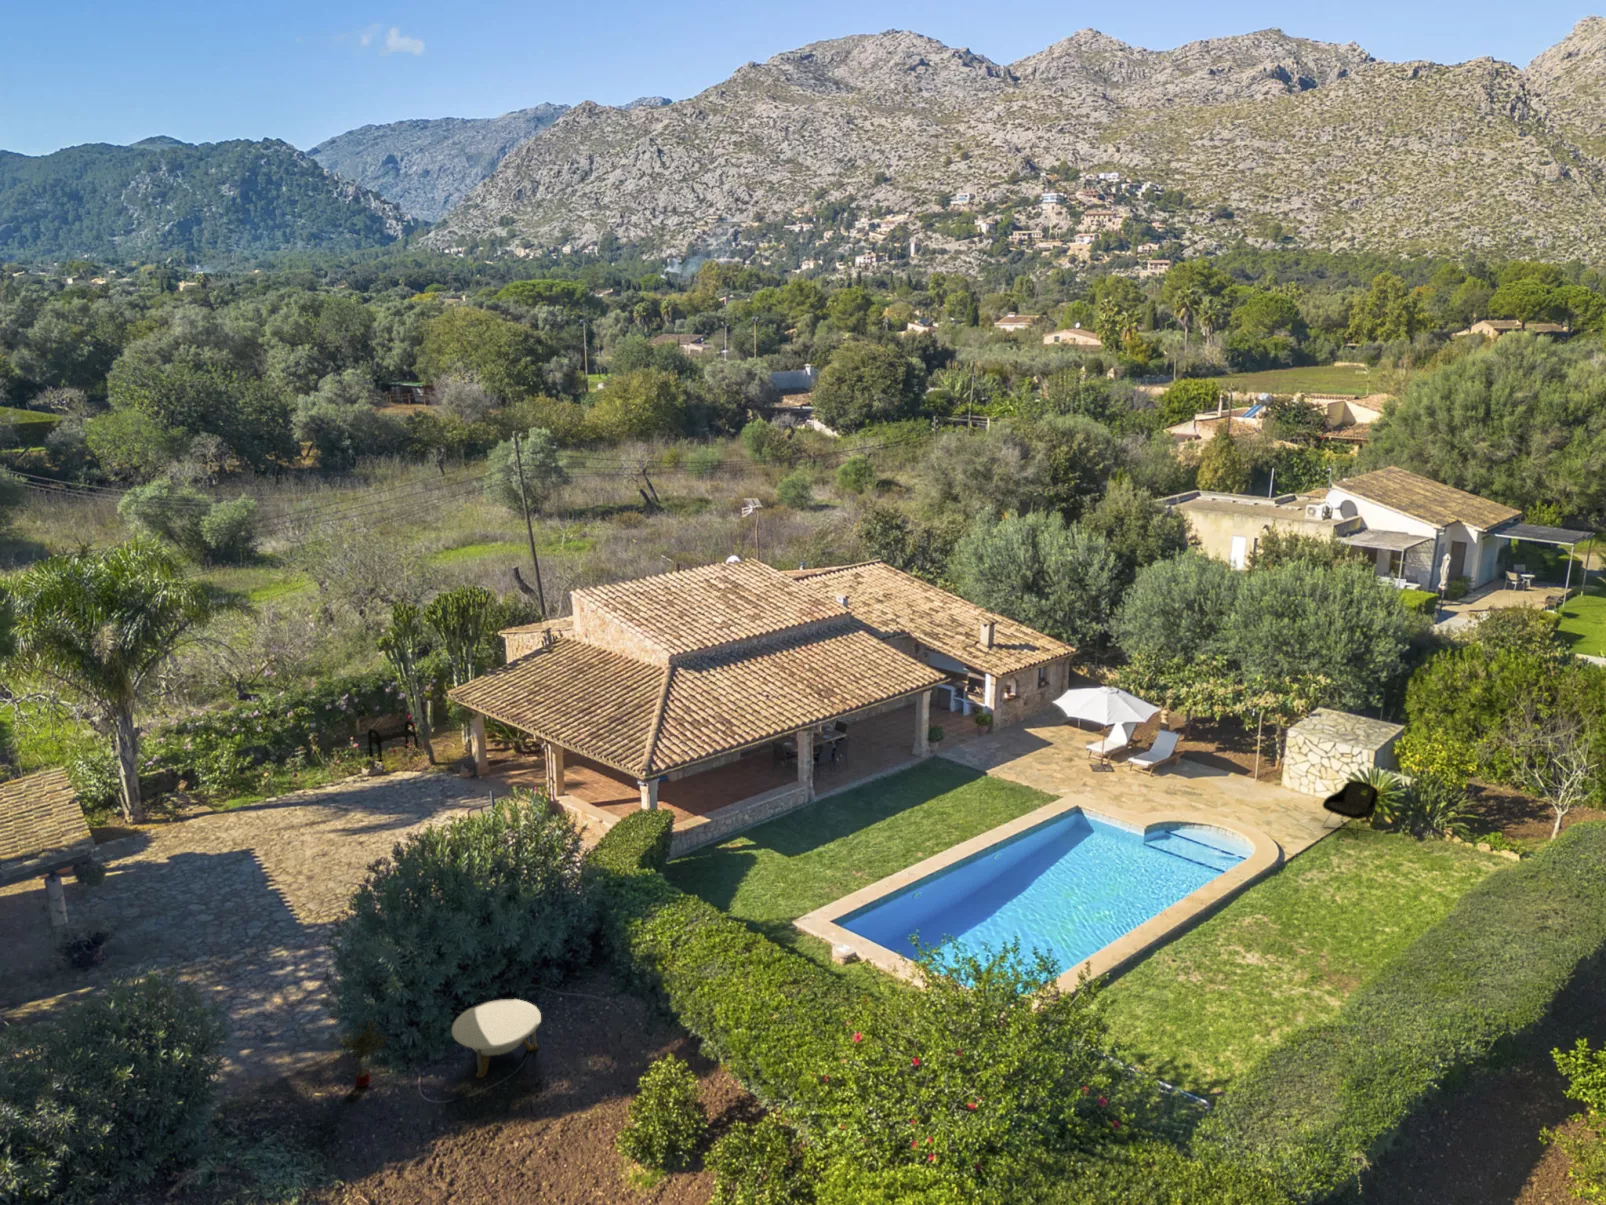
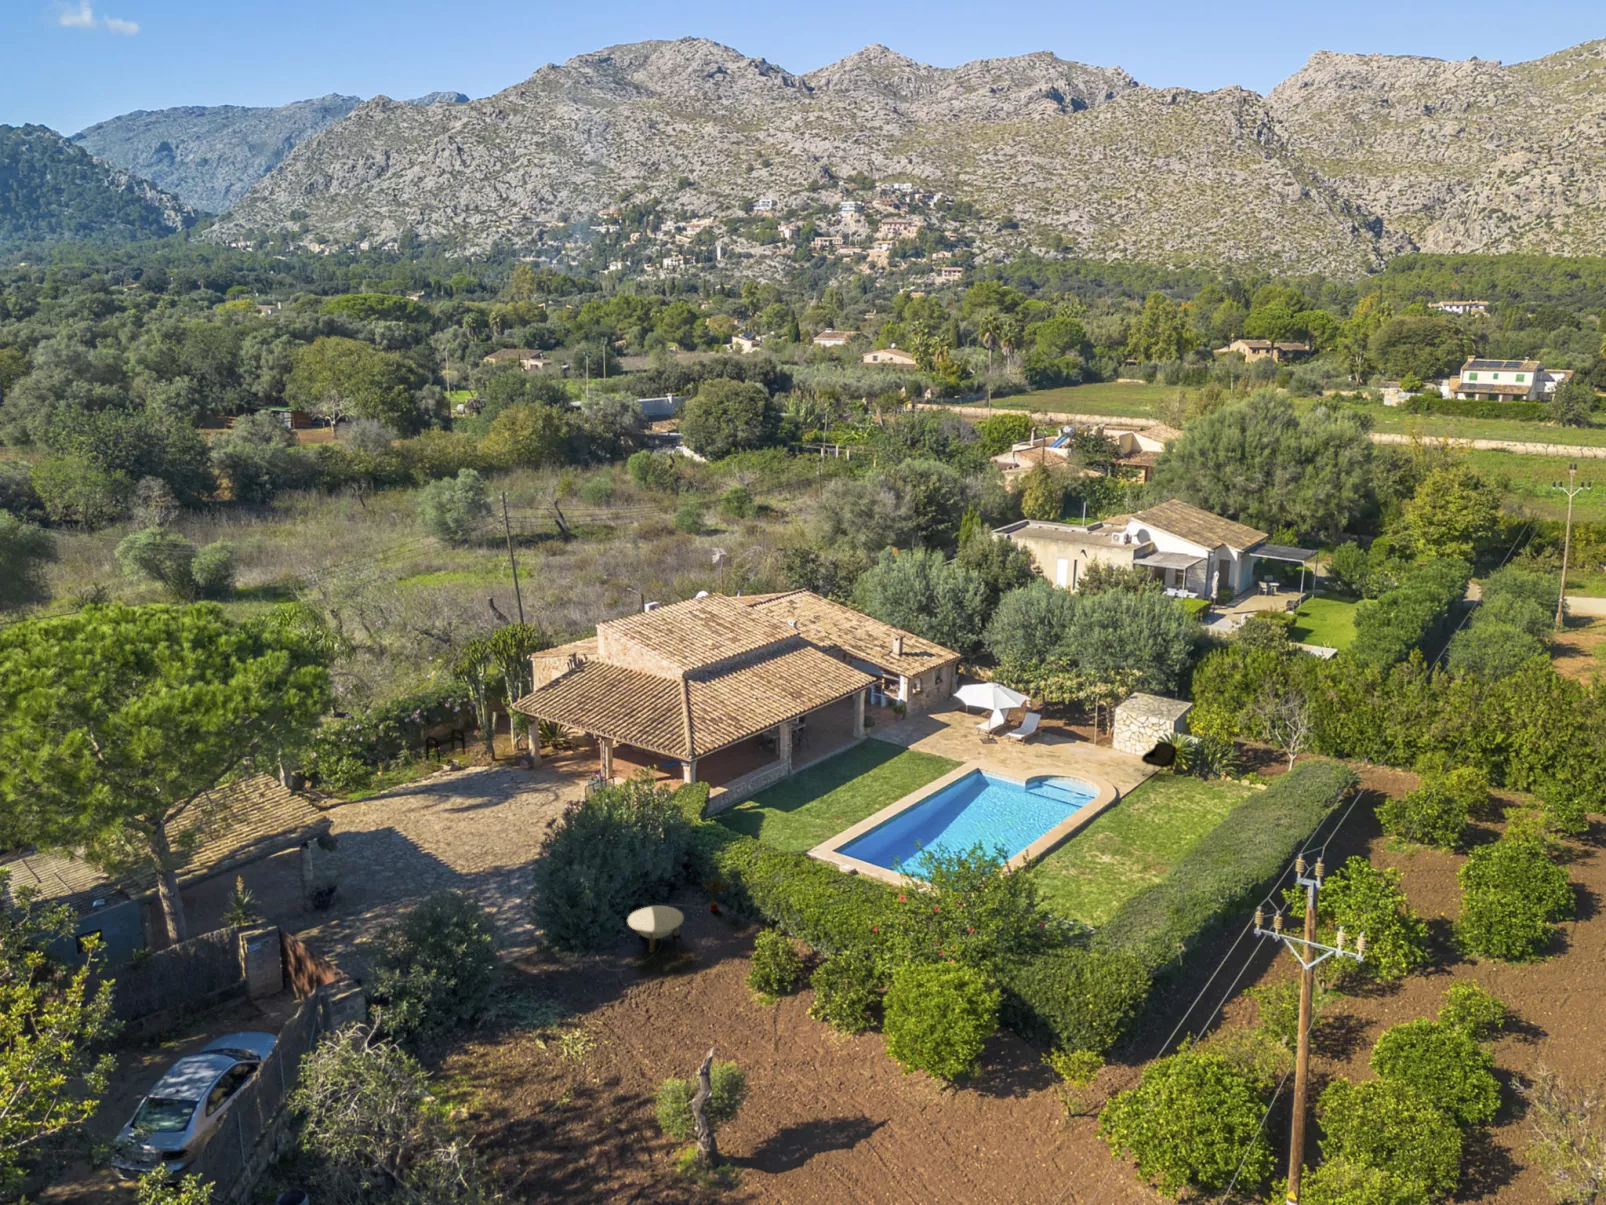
potted tree: present [342,1020,387,1087] -> present [703,872,727,912]

